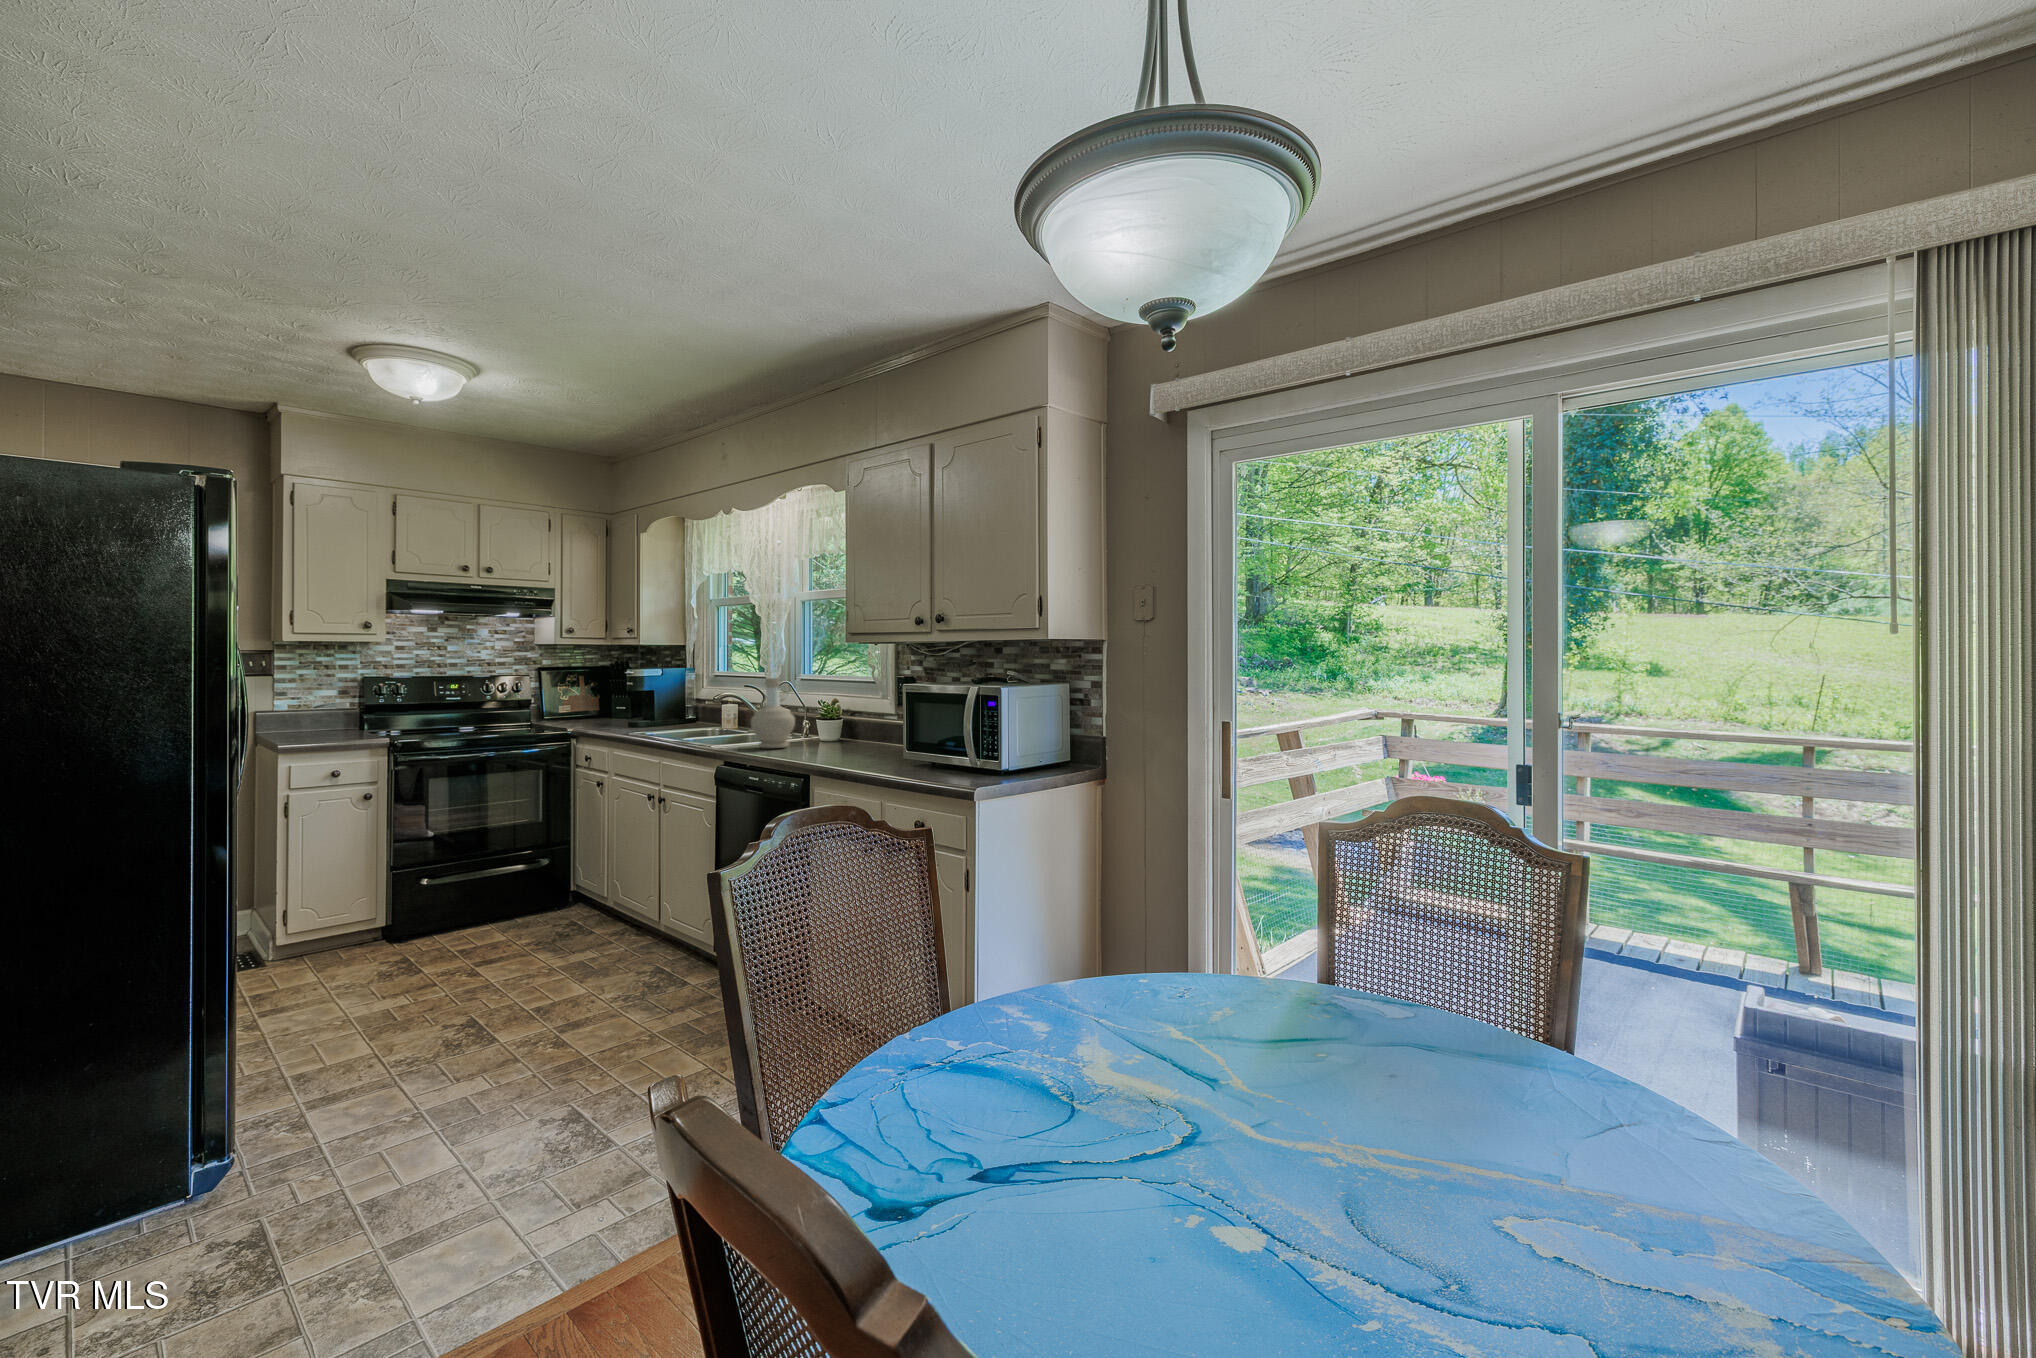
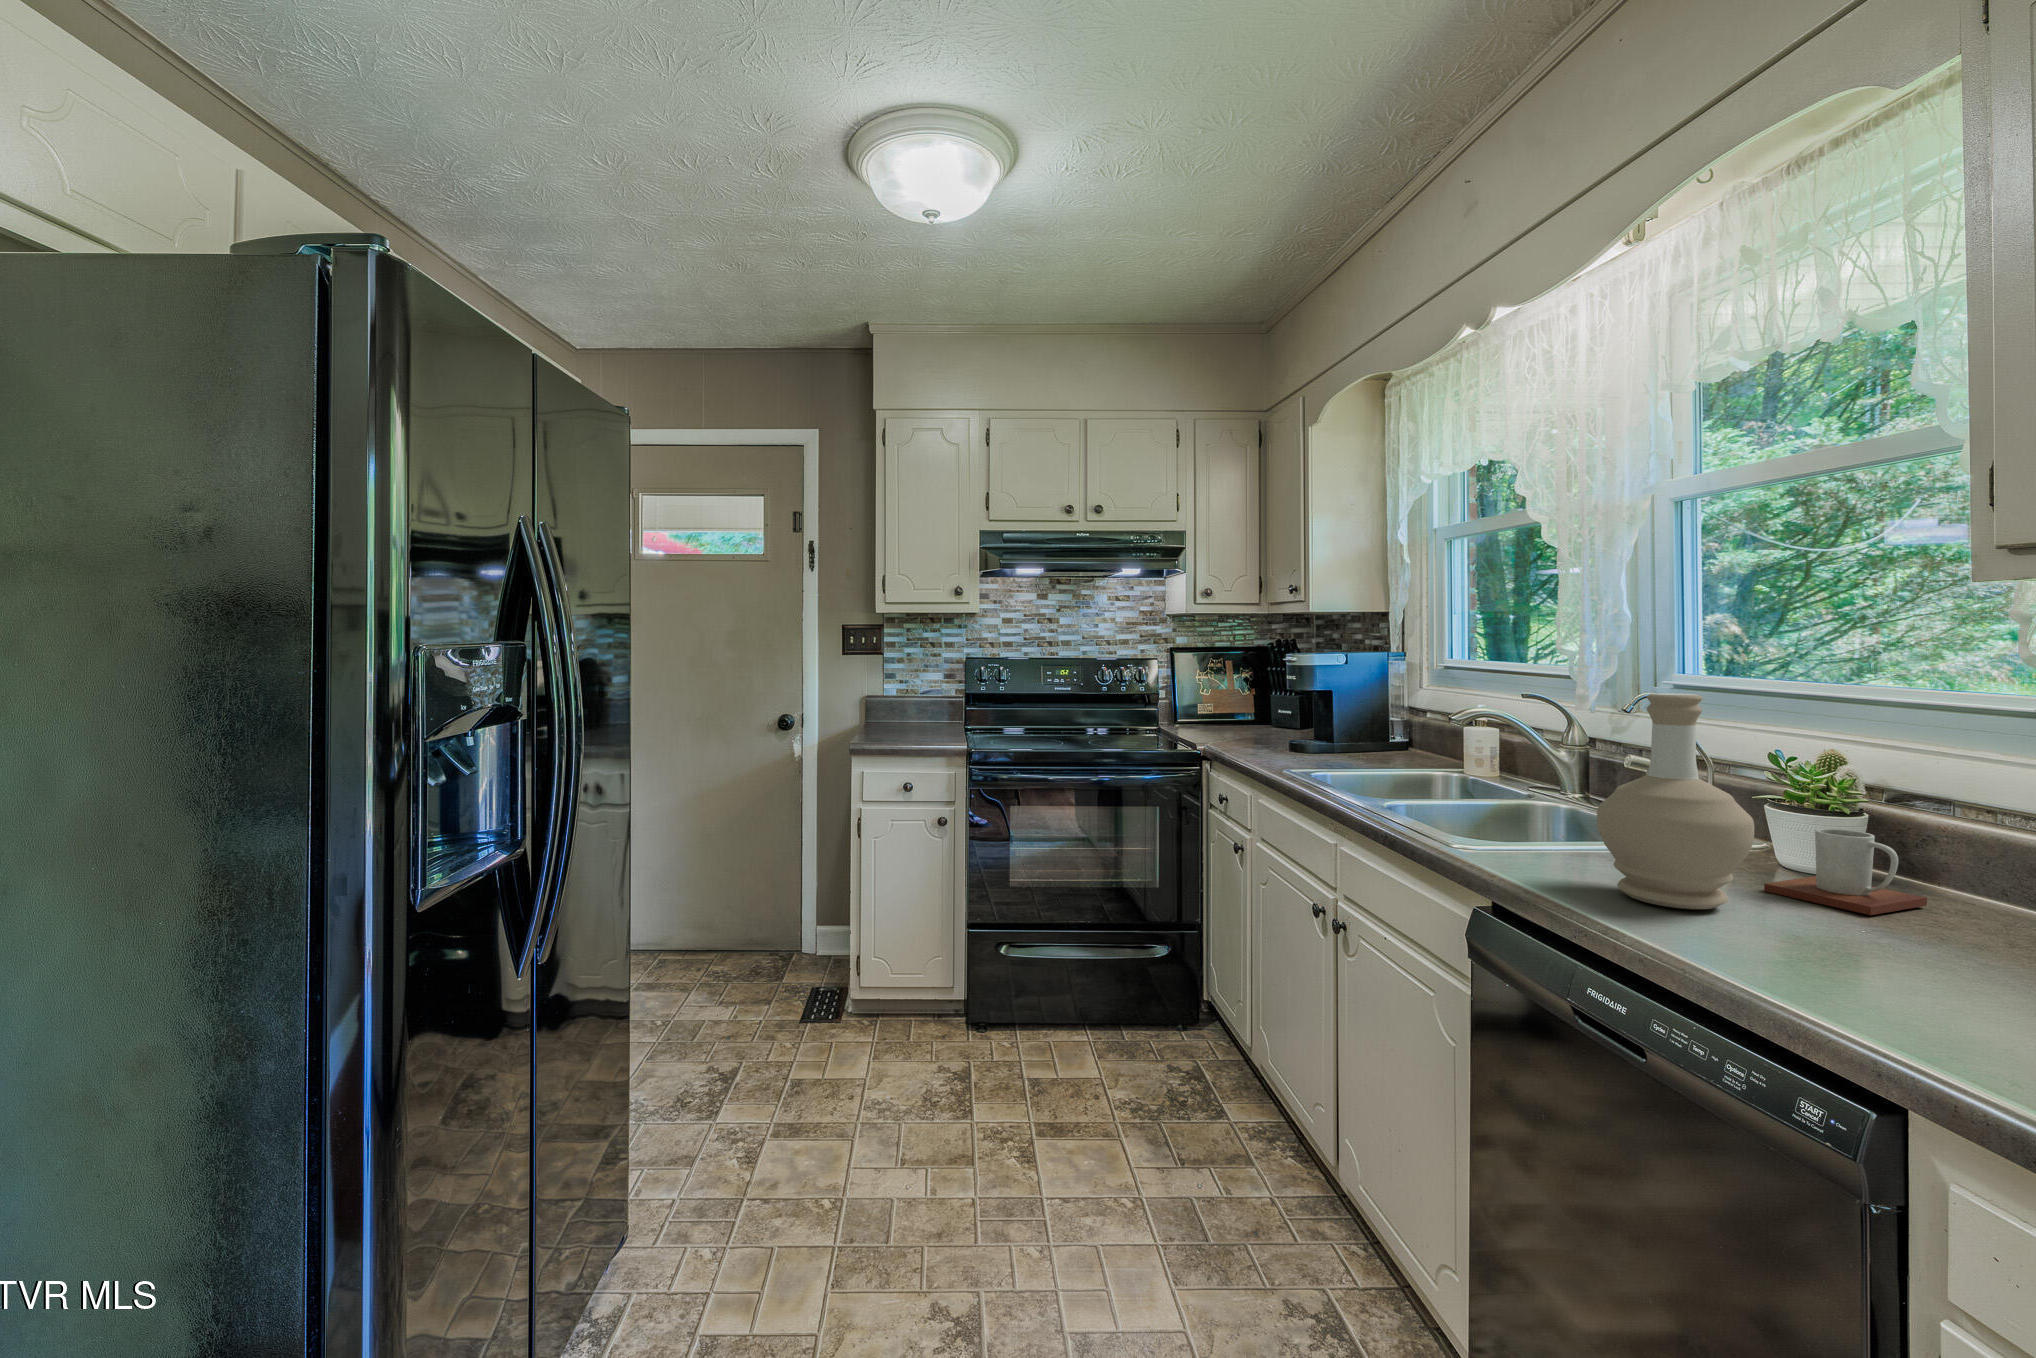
mug: none [805,722,847,745] -> present [1764,828,1927,915]

